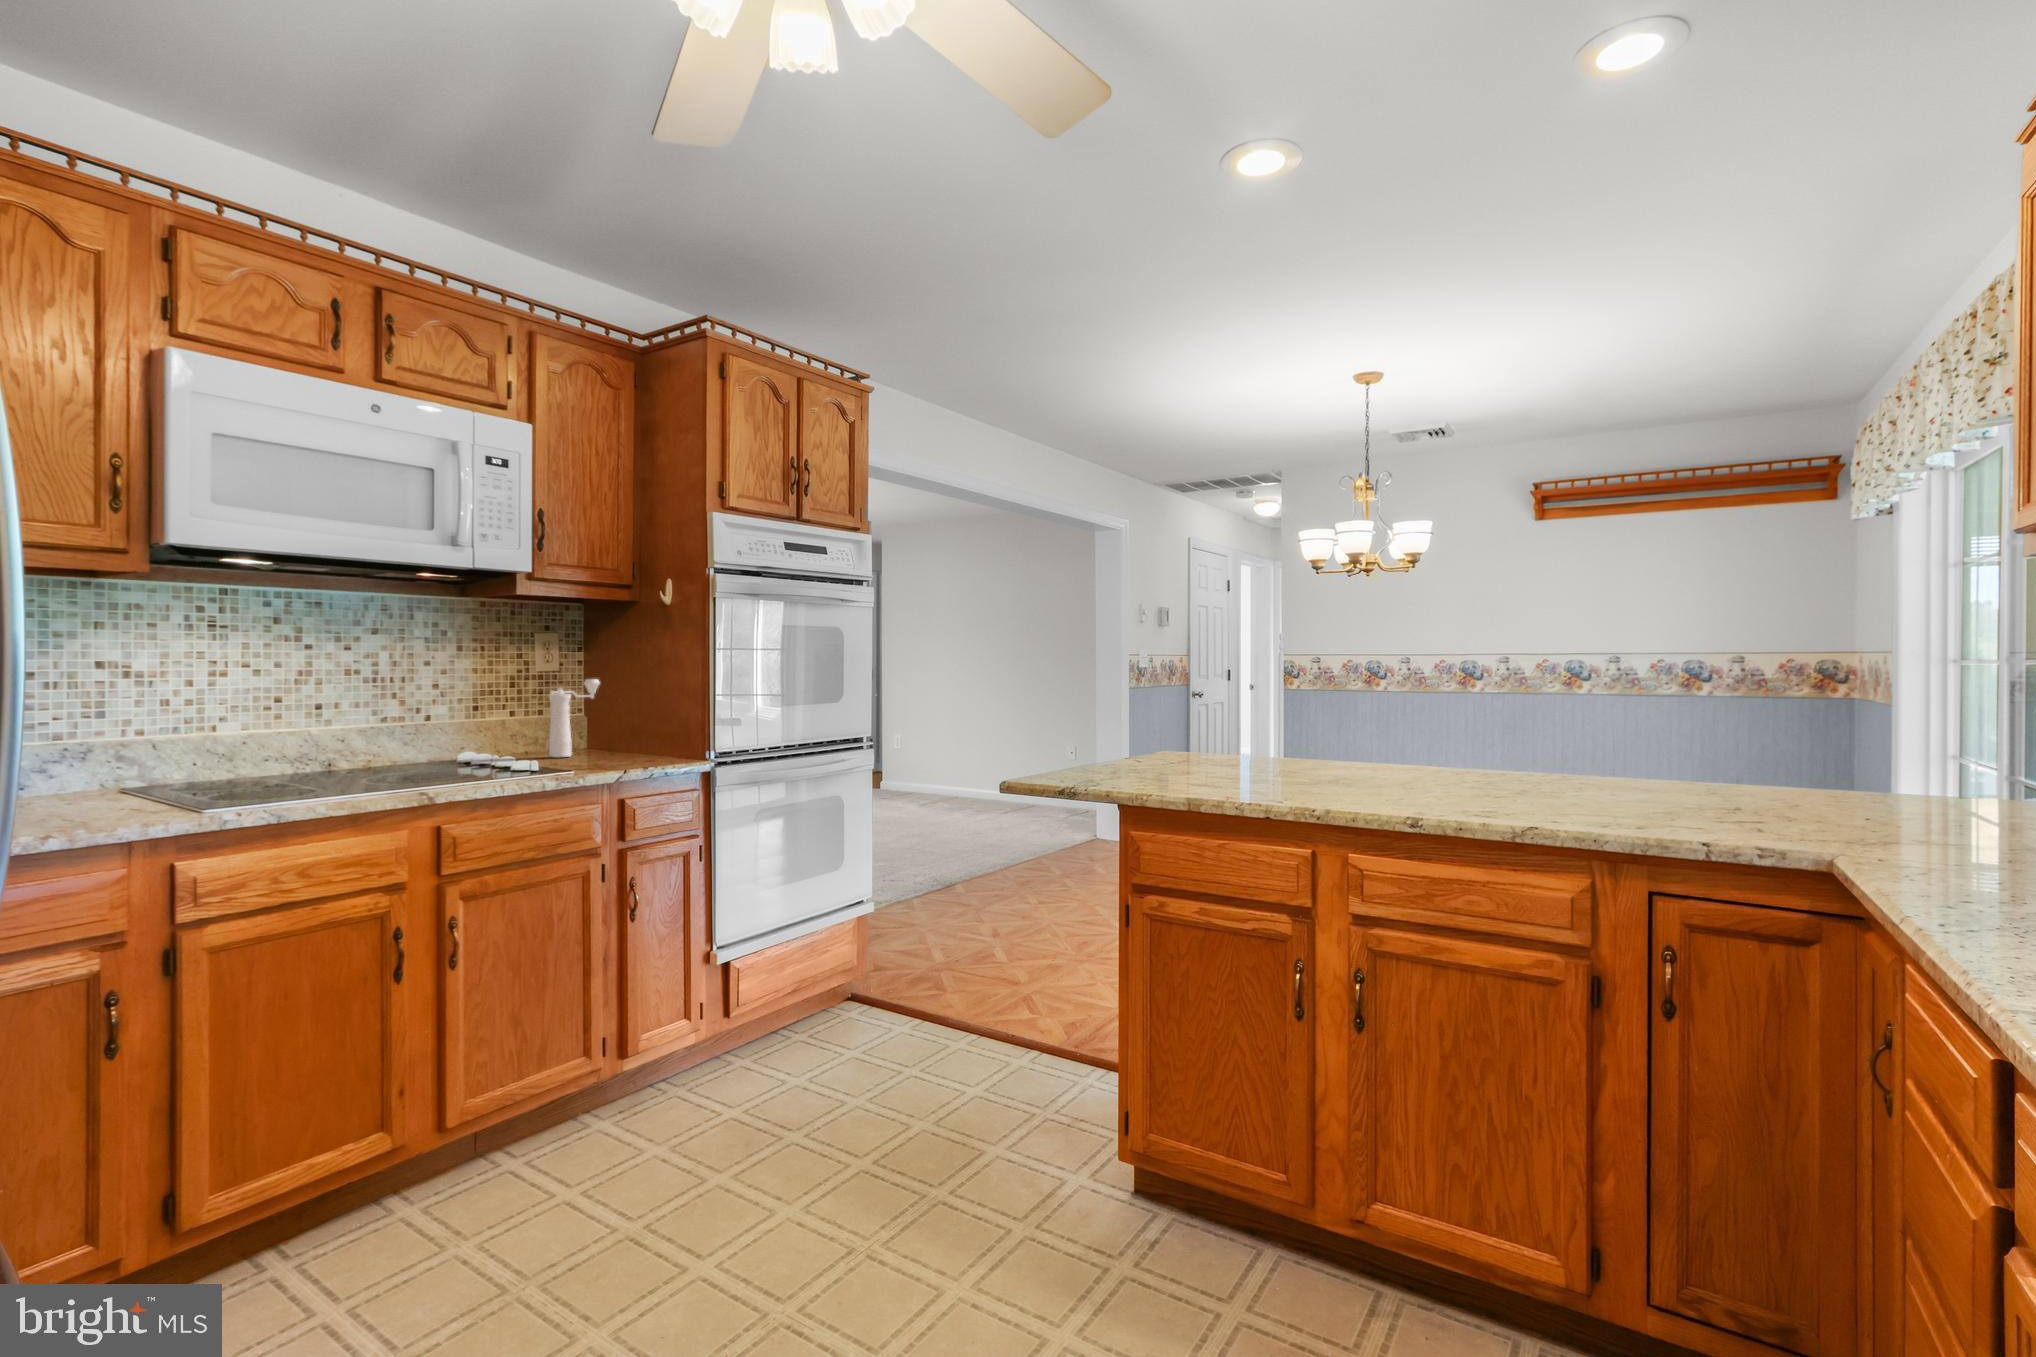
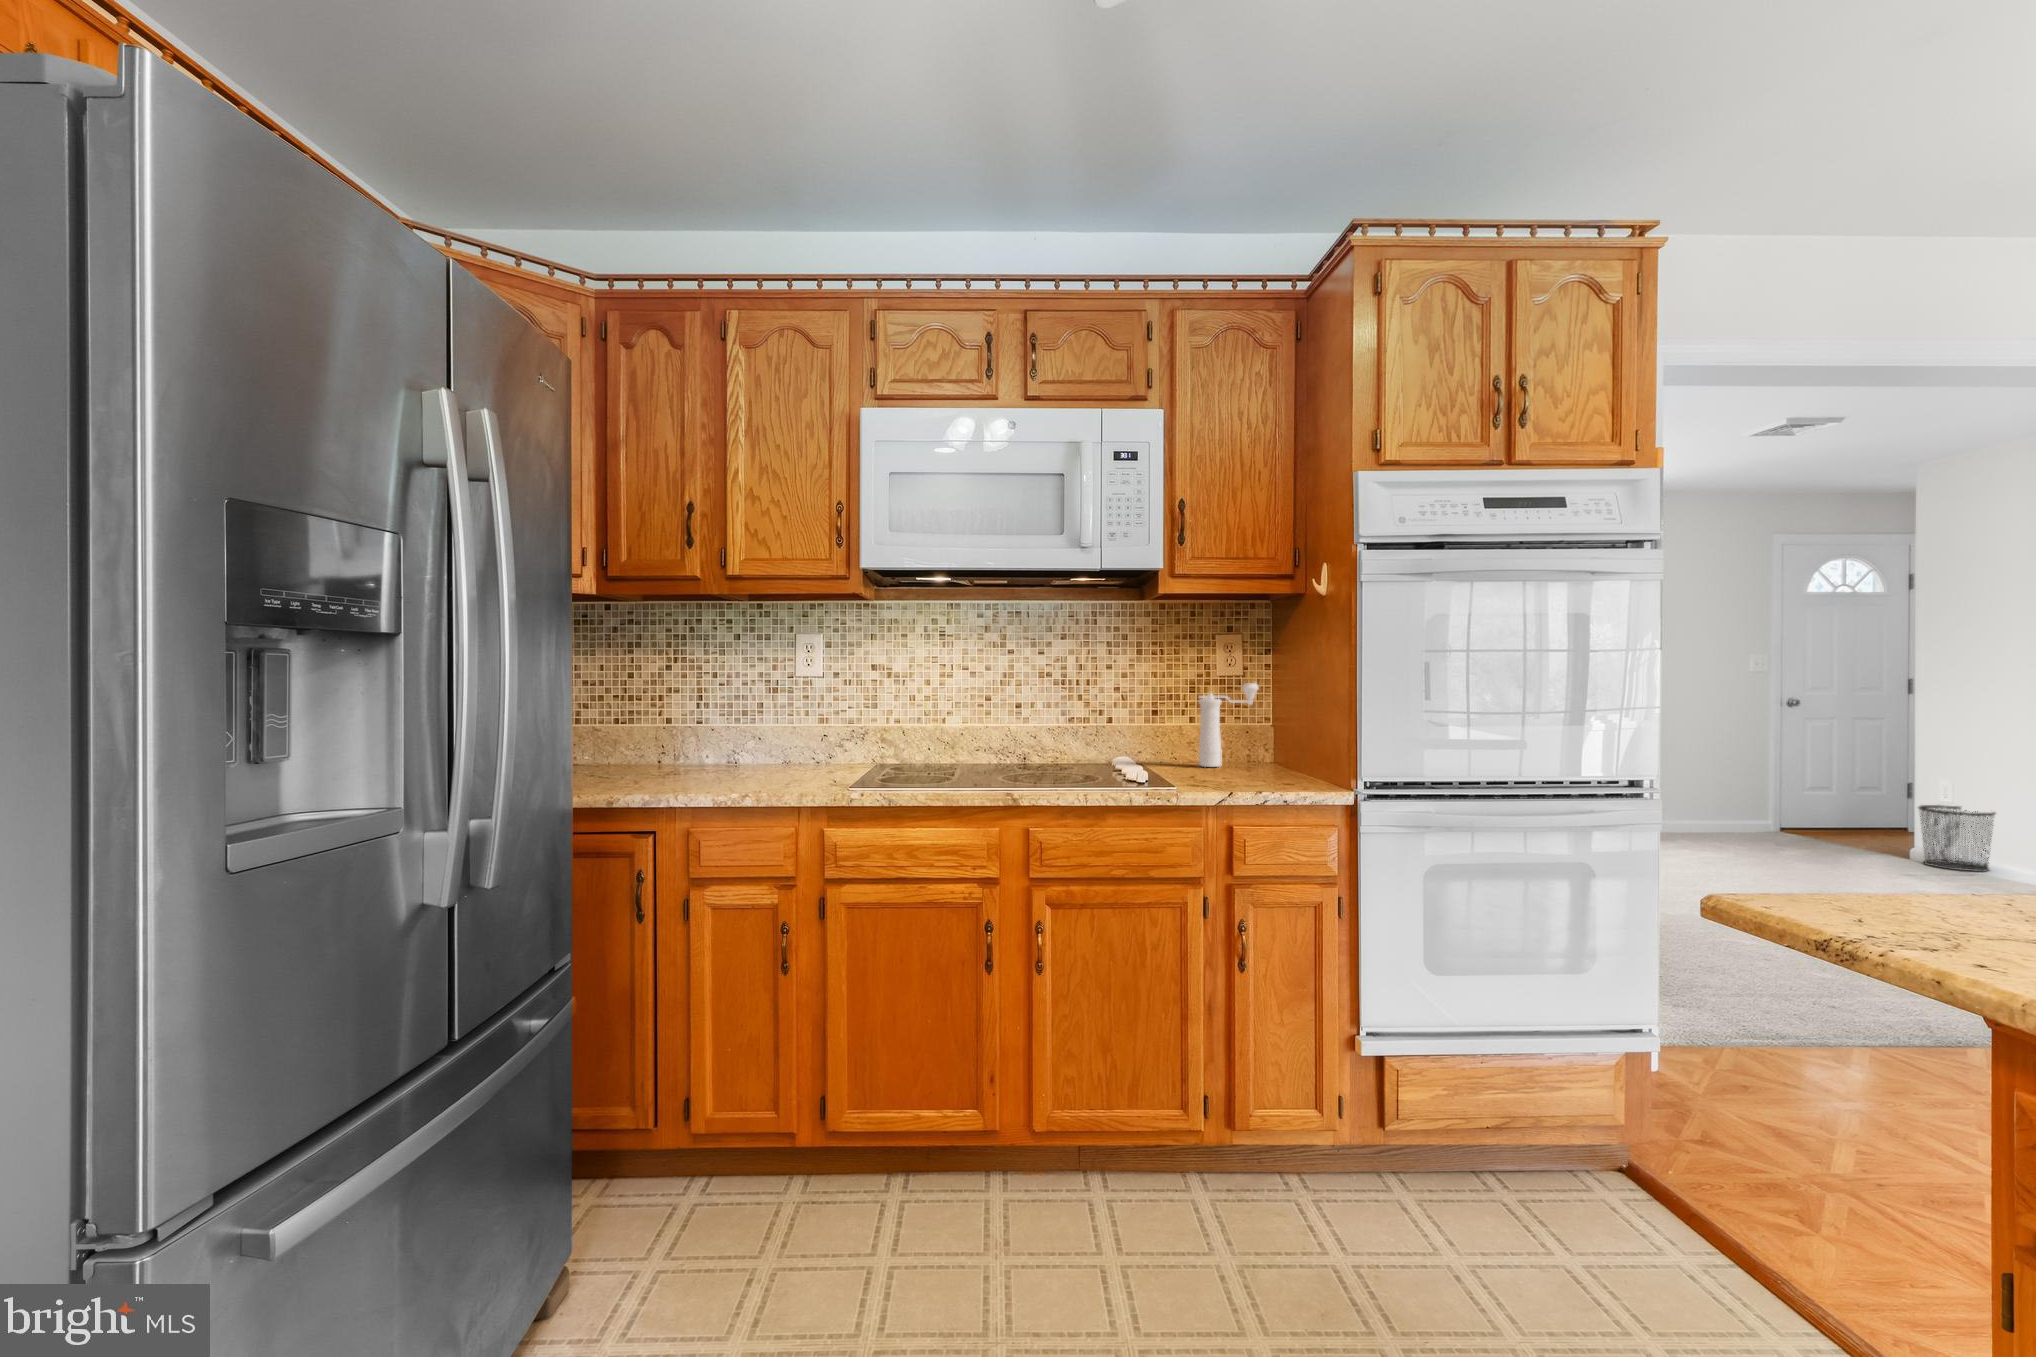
waste bin: none [921,758,959,802] -> present [1918,805,1995,872]

